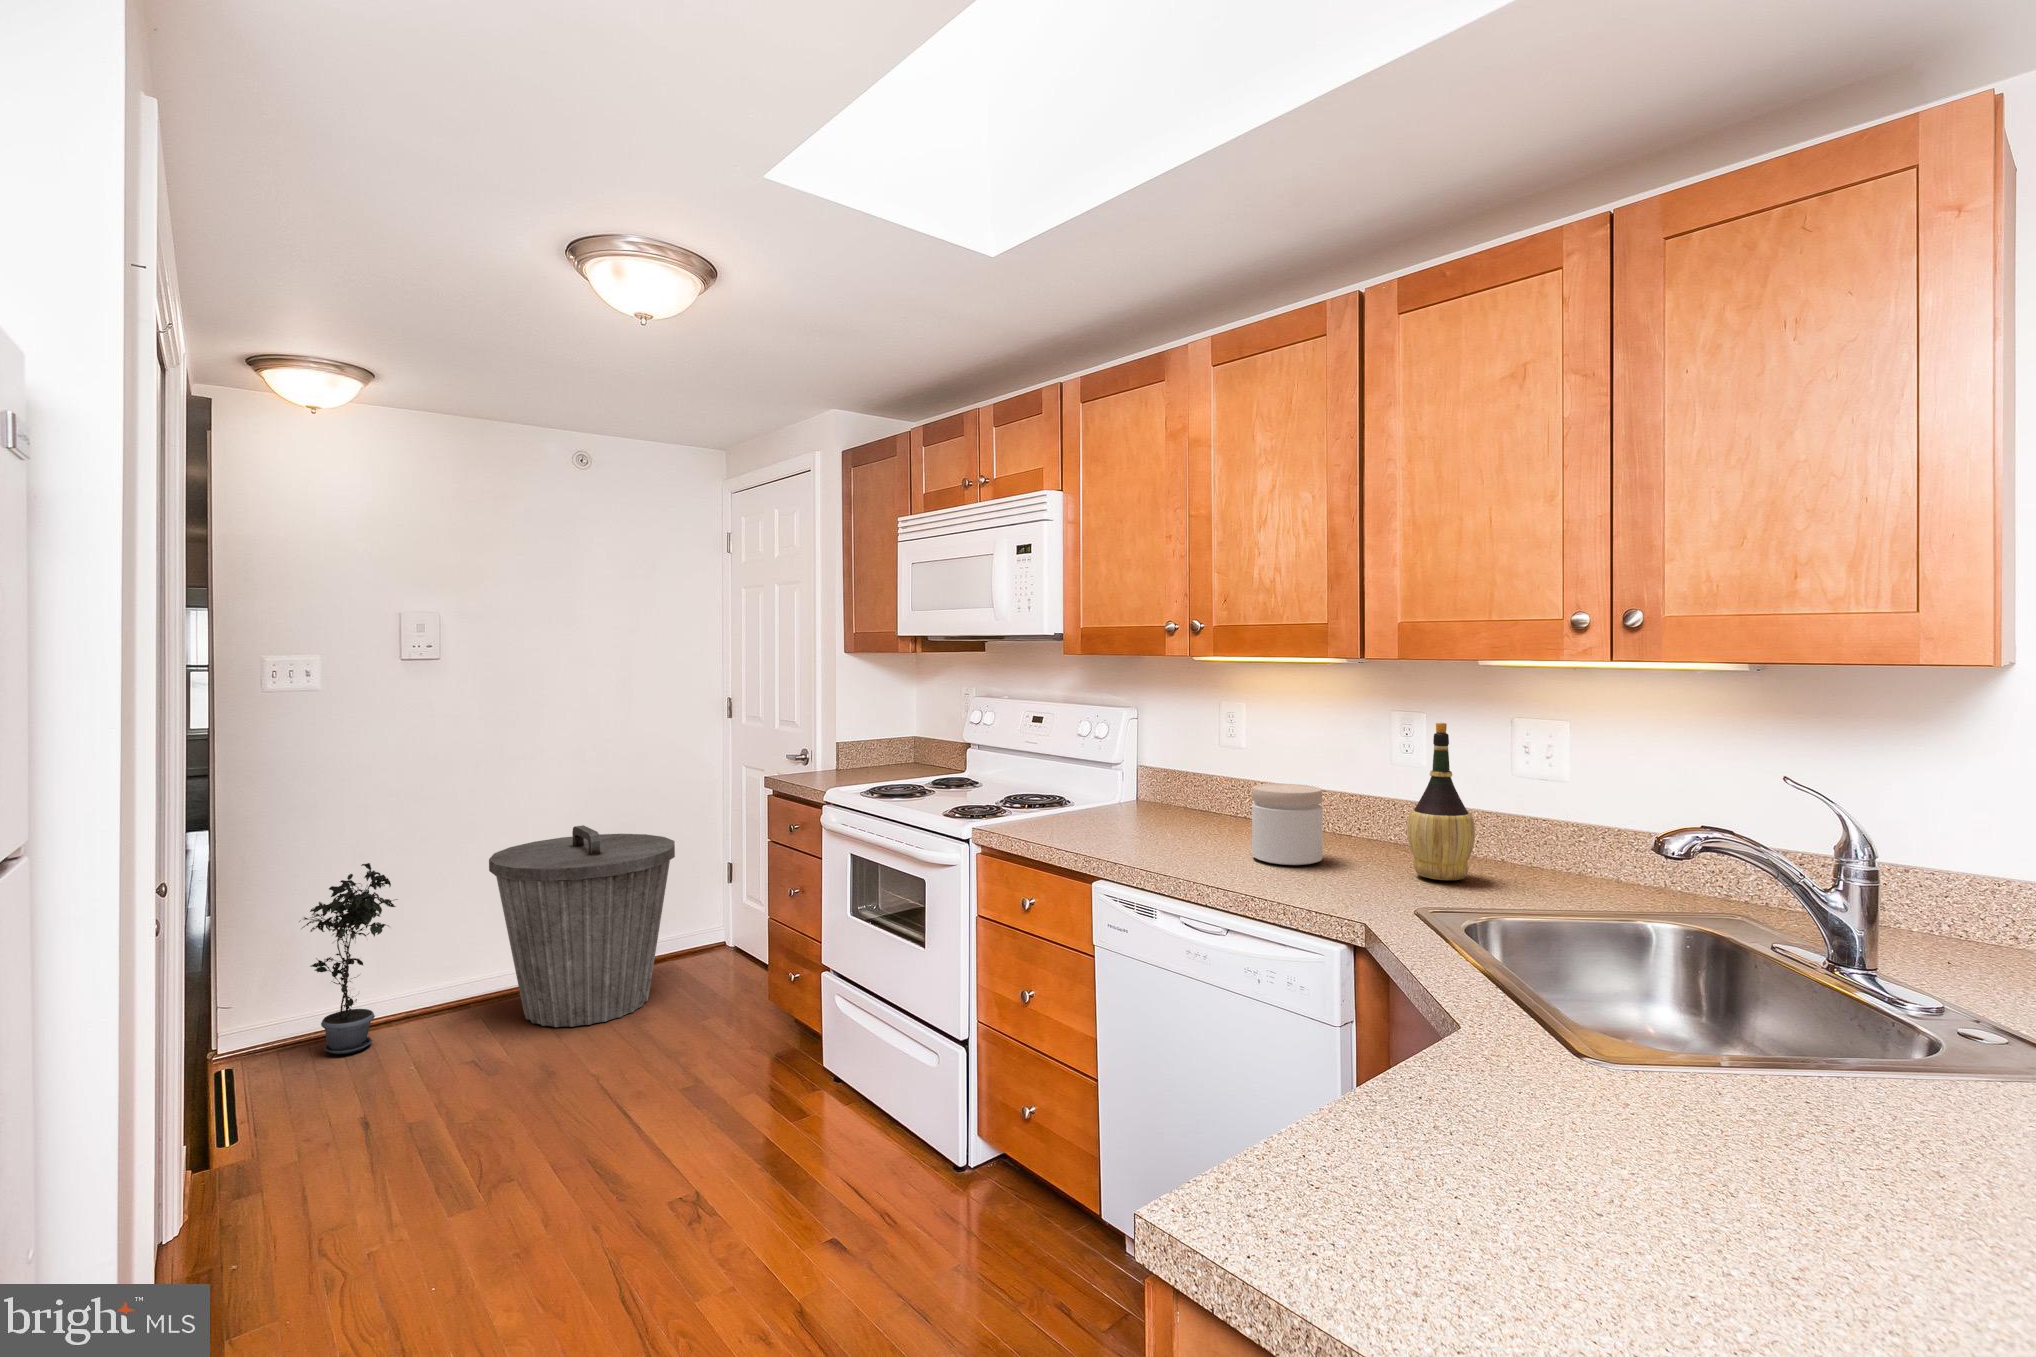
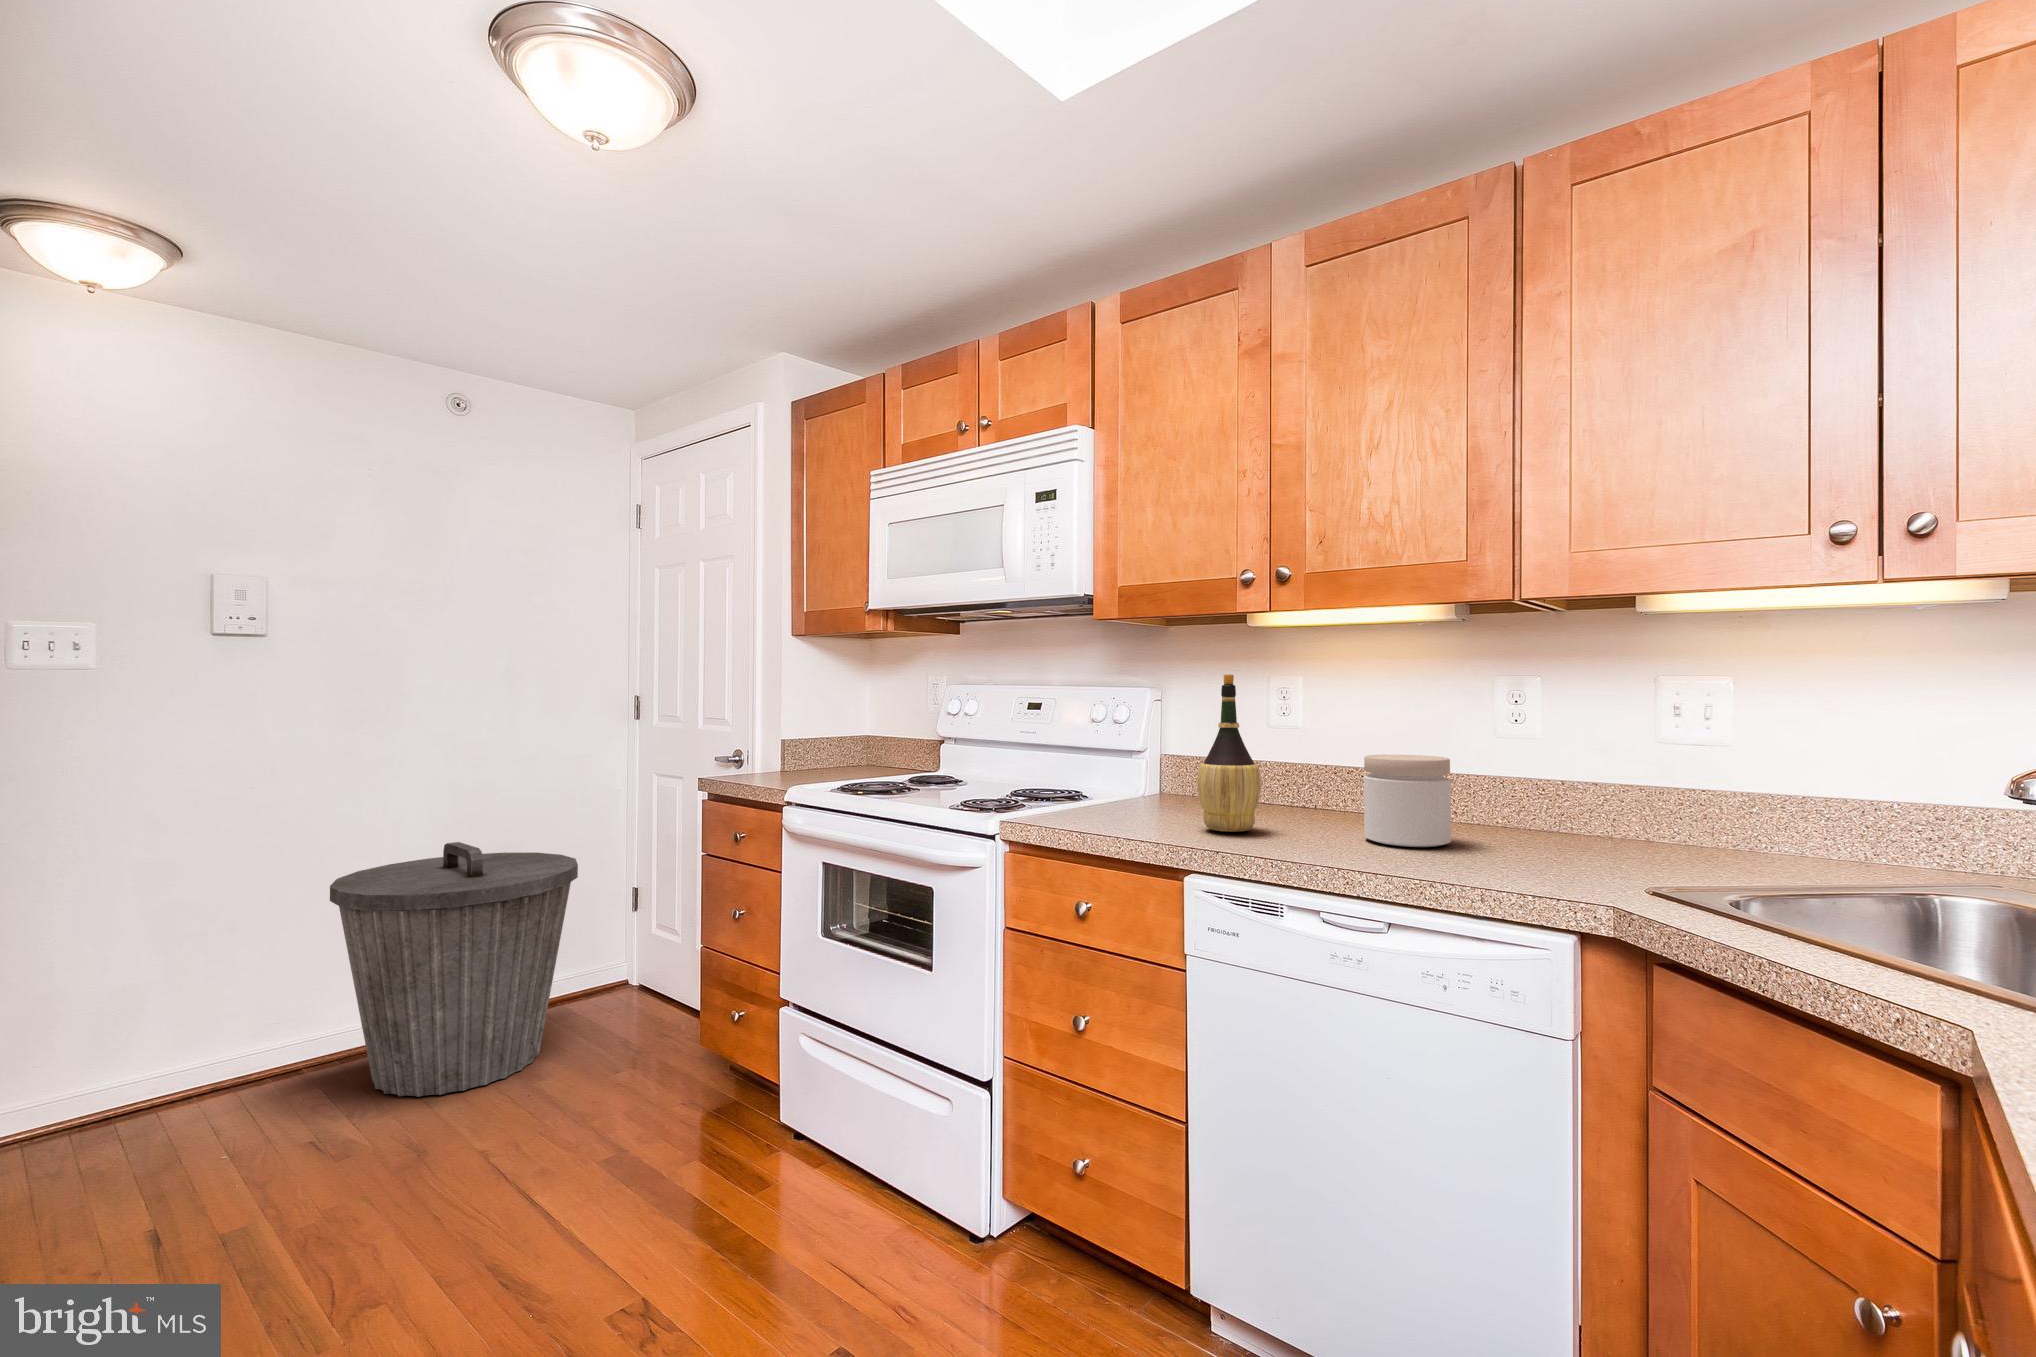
wine bottle: present [1407,723,1475,880] -> present [1197,674,1261,832]
potted plant: present [299,863,397,1054] -> none [41,895,197,1157]

